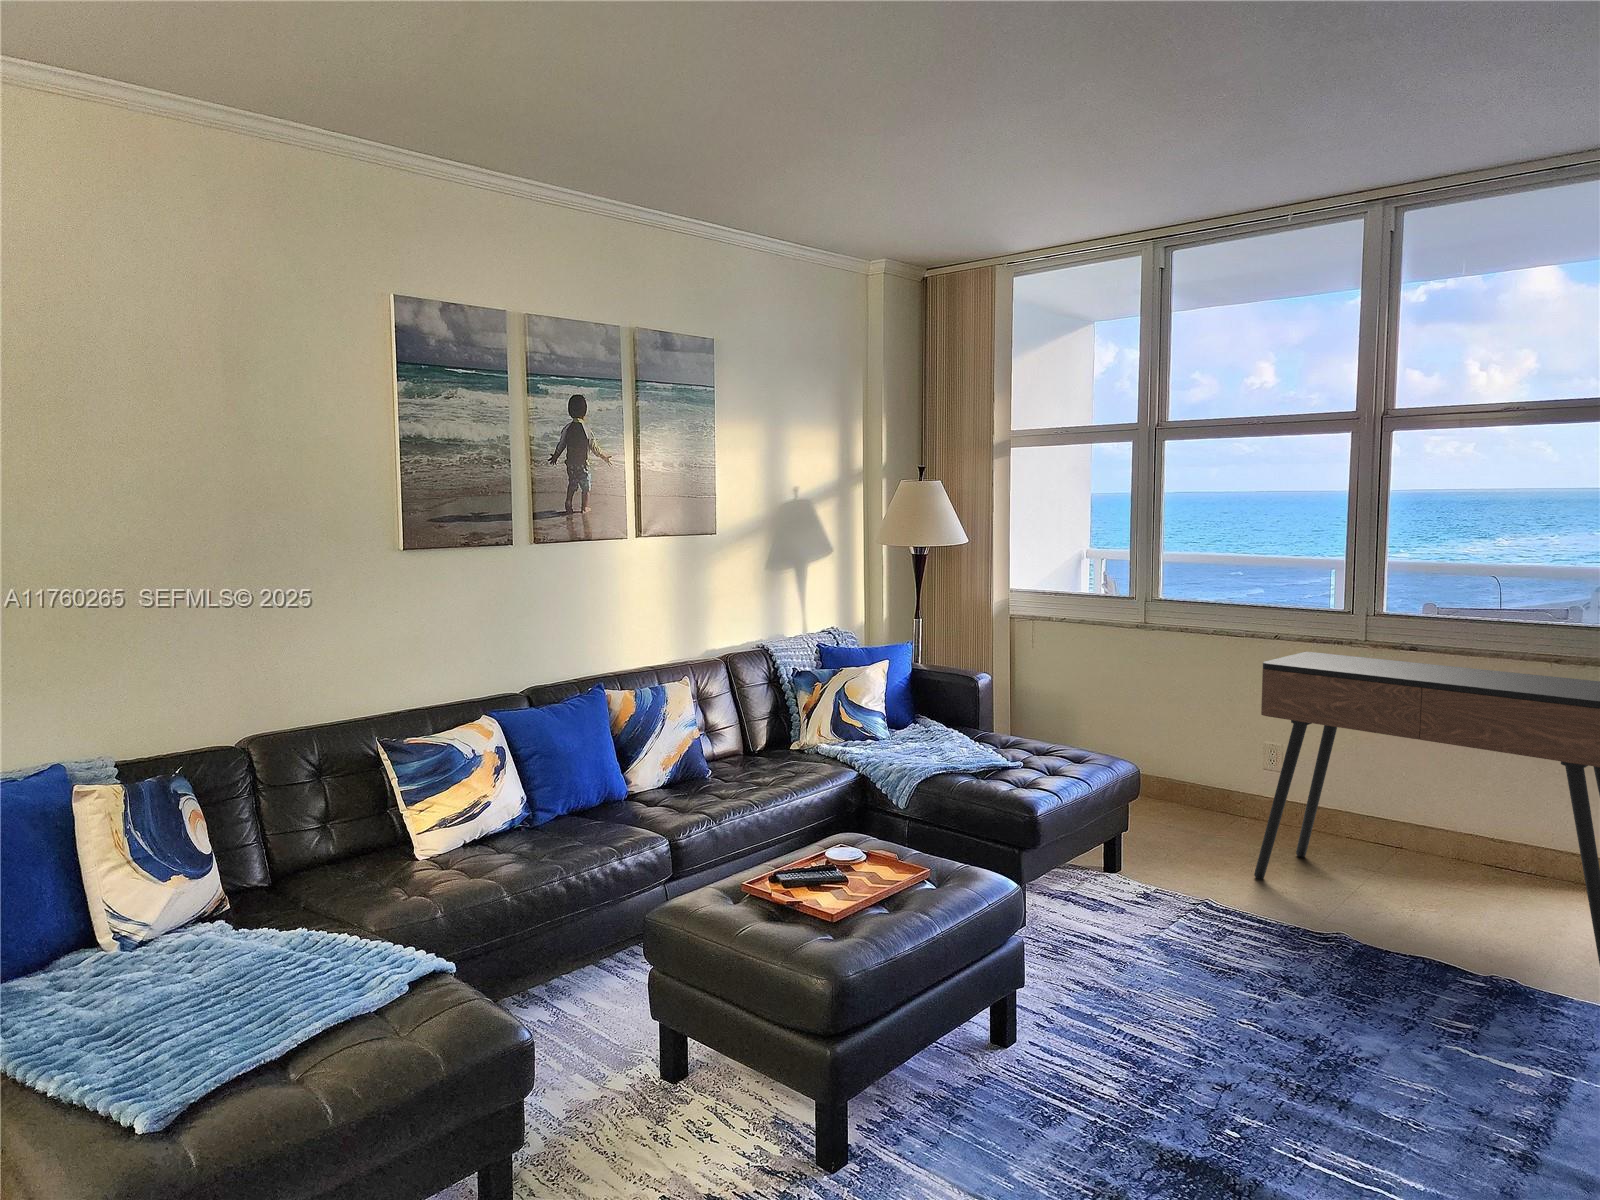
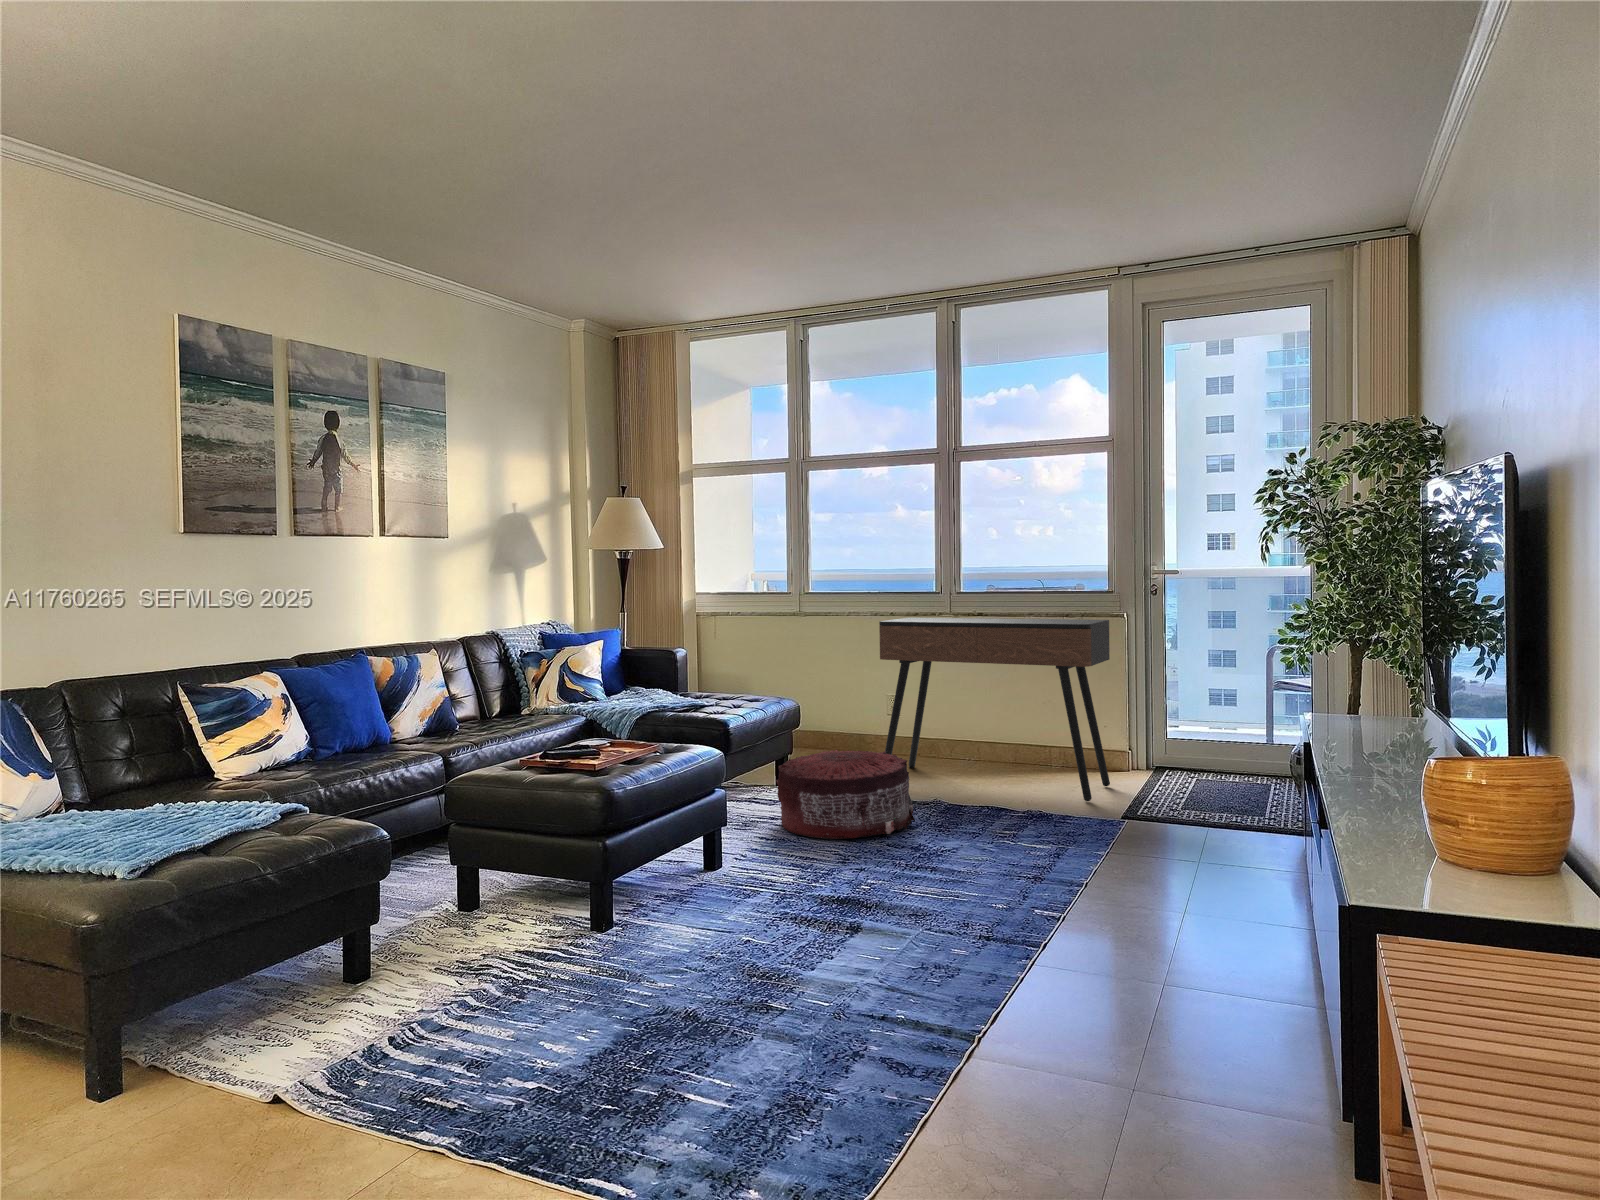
pouf: none [1102,855,1313,1014] -> present [776,749,915,839]

